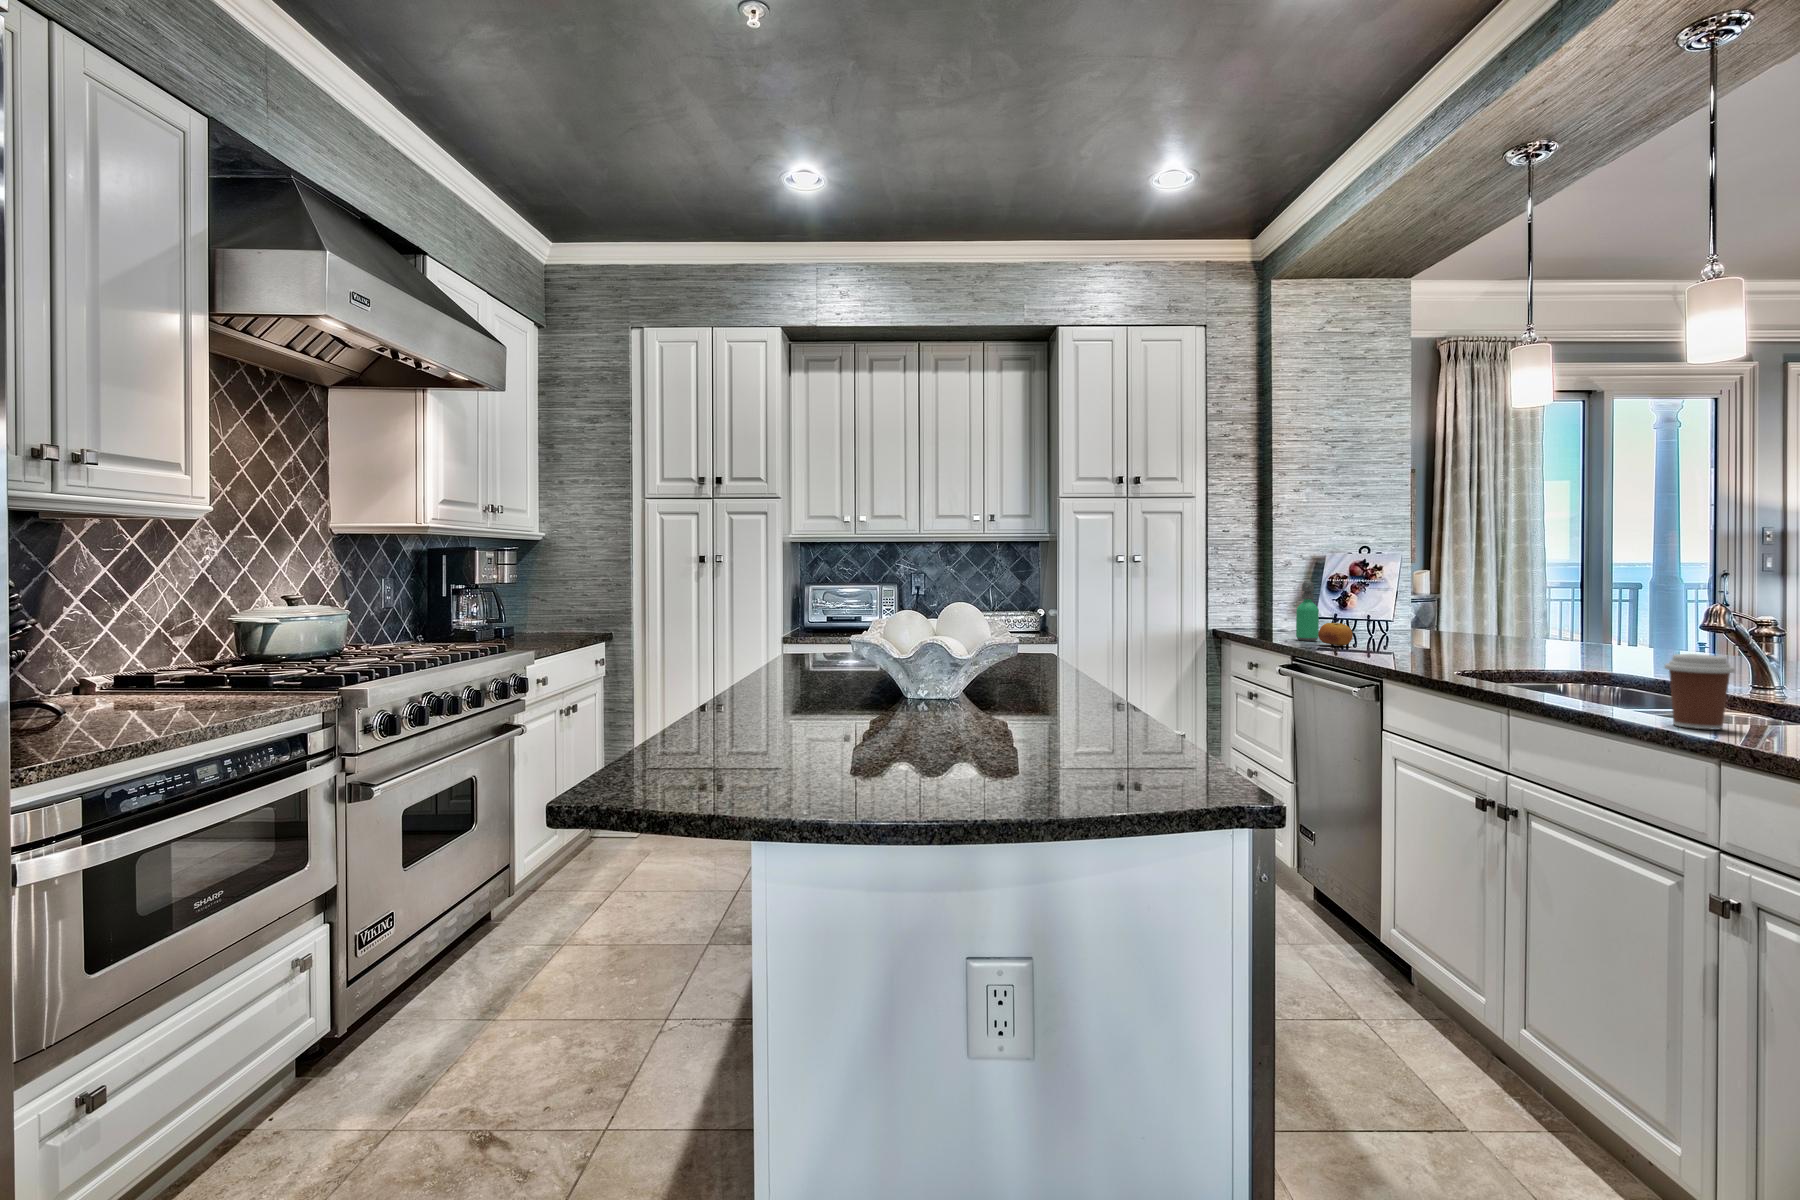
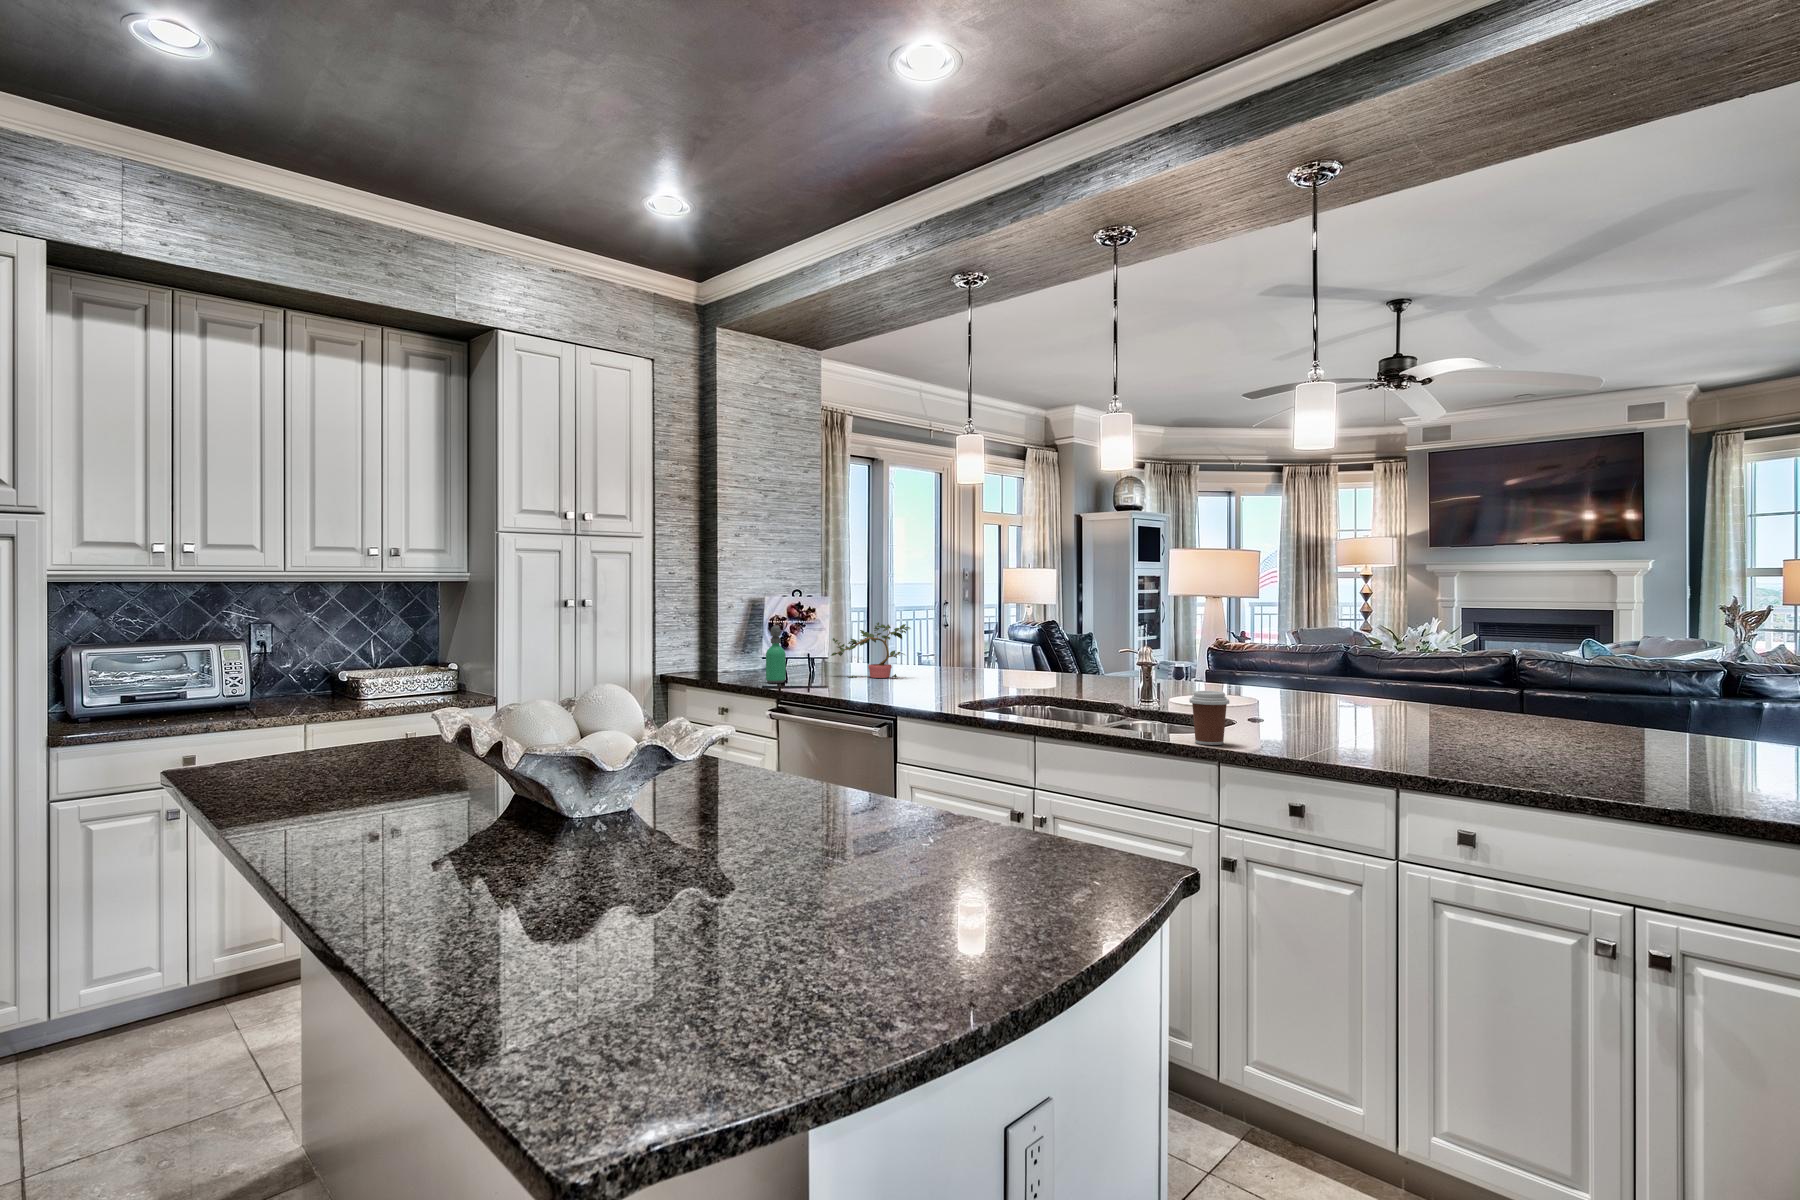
potted plant: none [1397,580,1501,646] -> present [831,622,911,678]
fruit: present [1318,623,1353,646] -> none [800,666,828,687]

